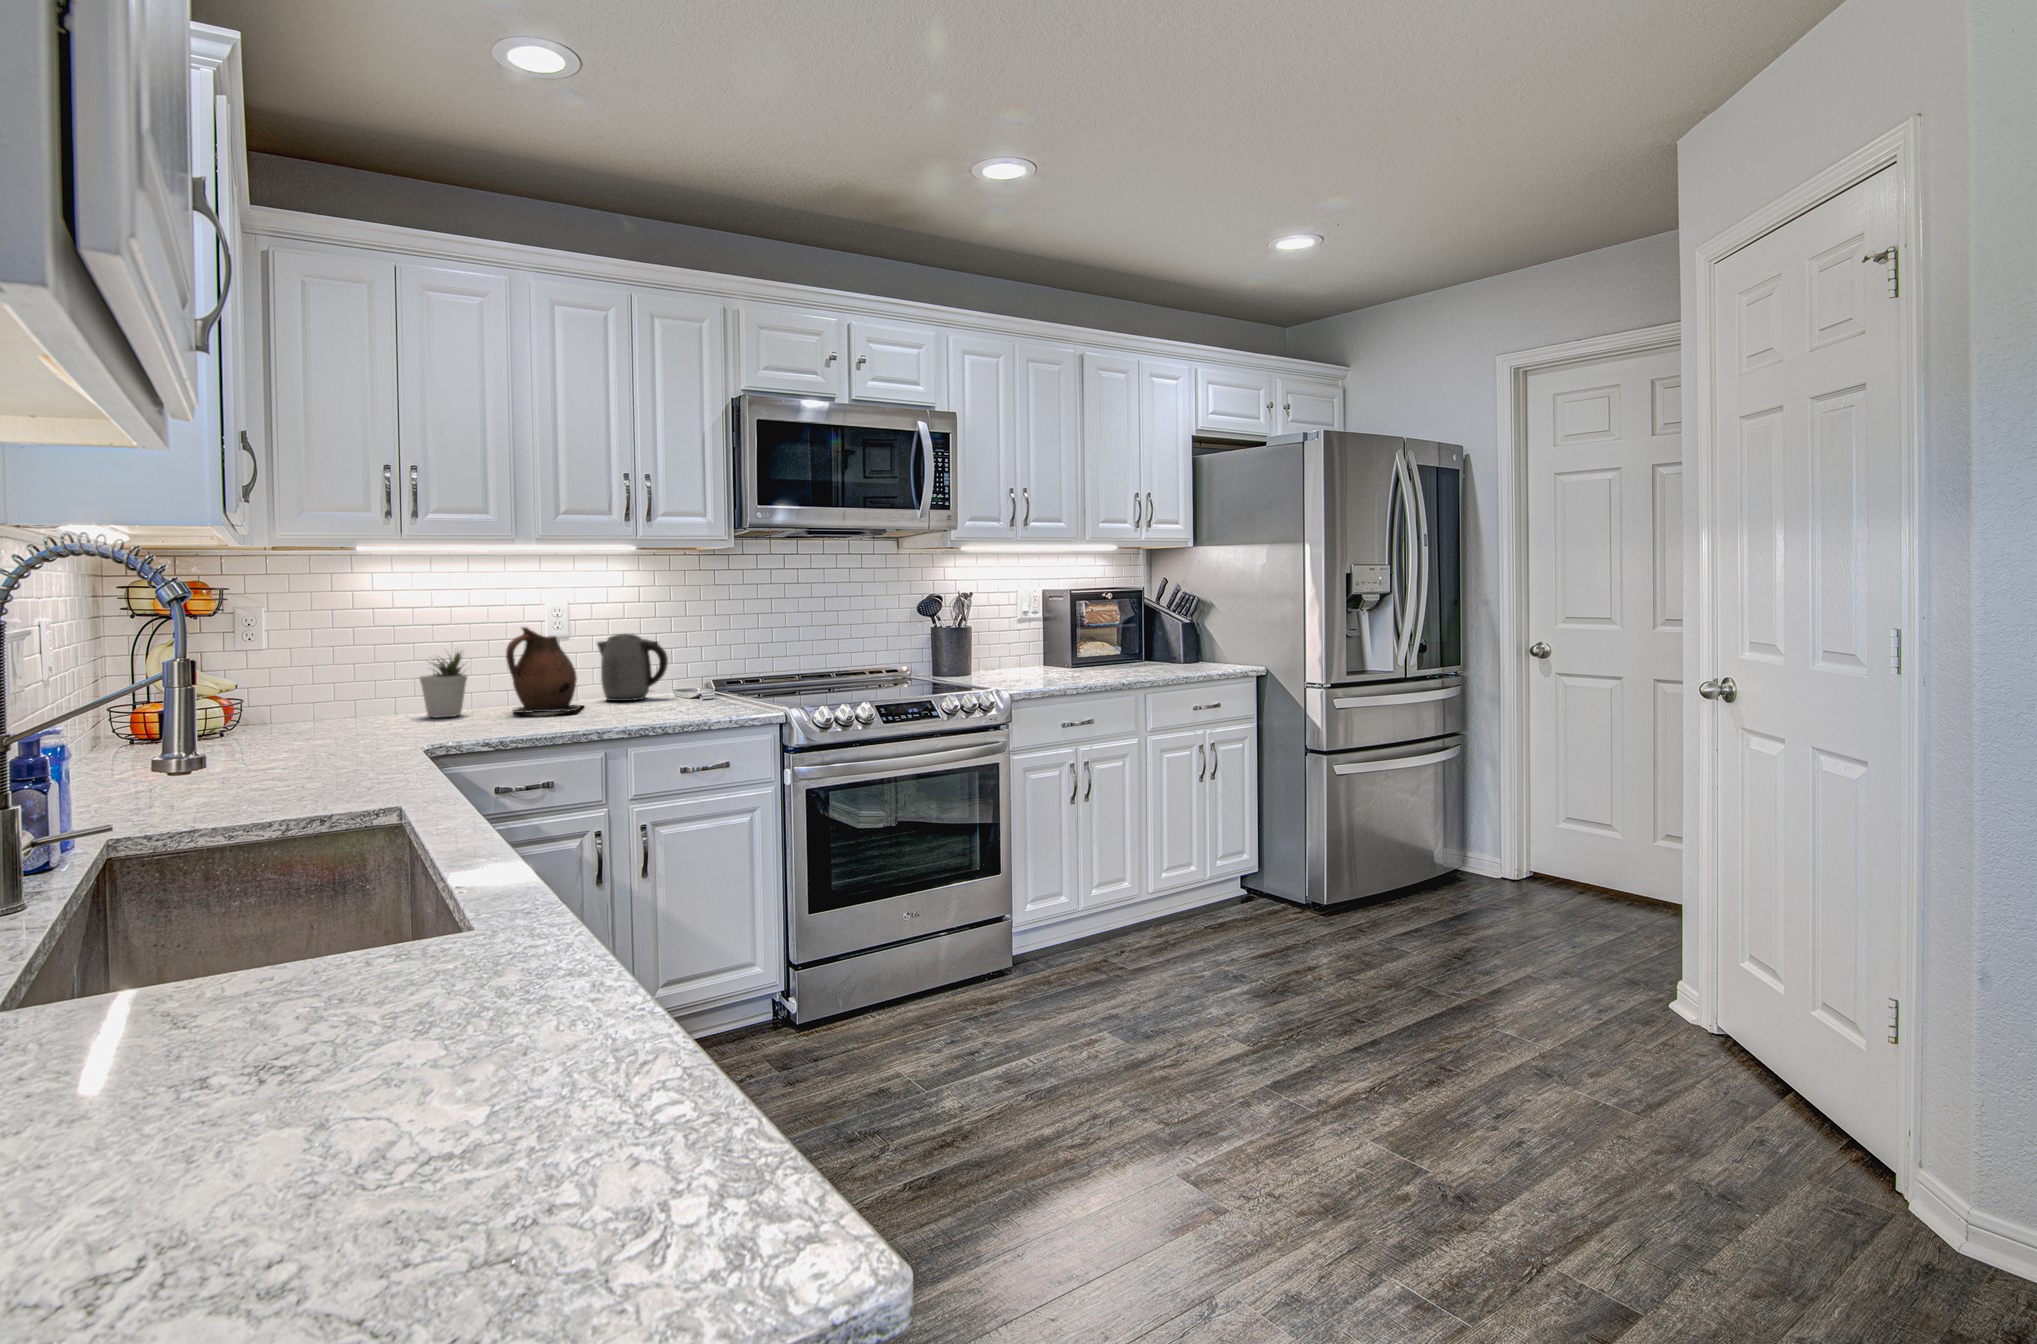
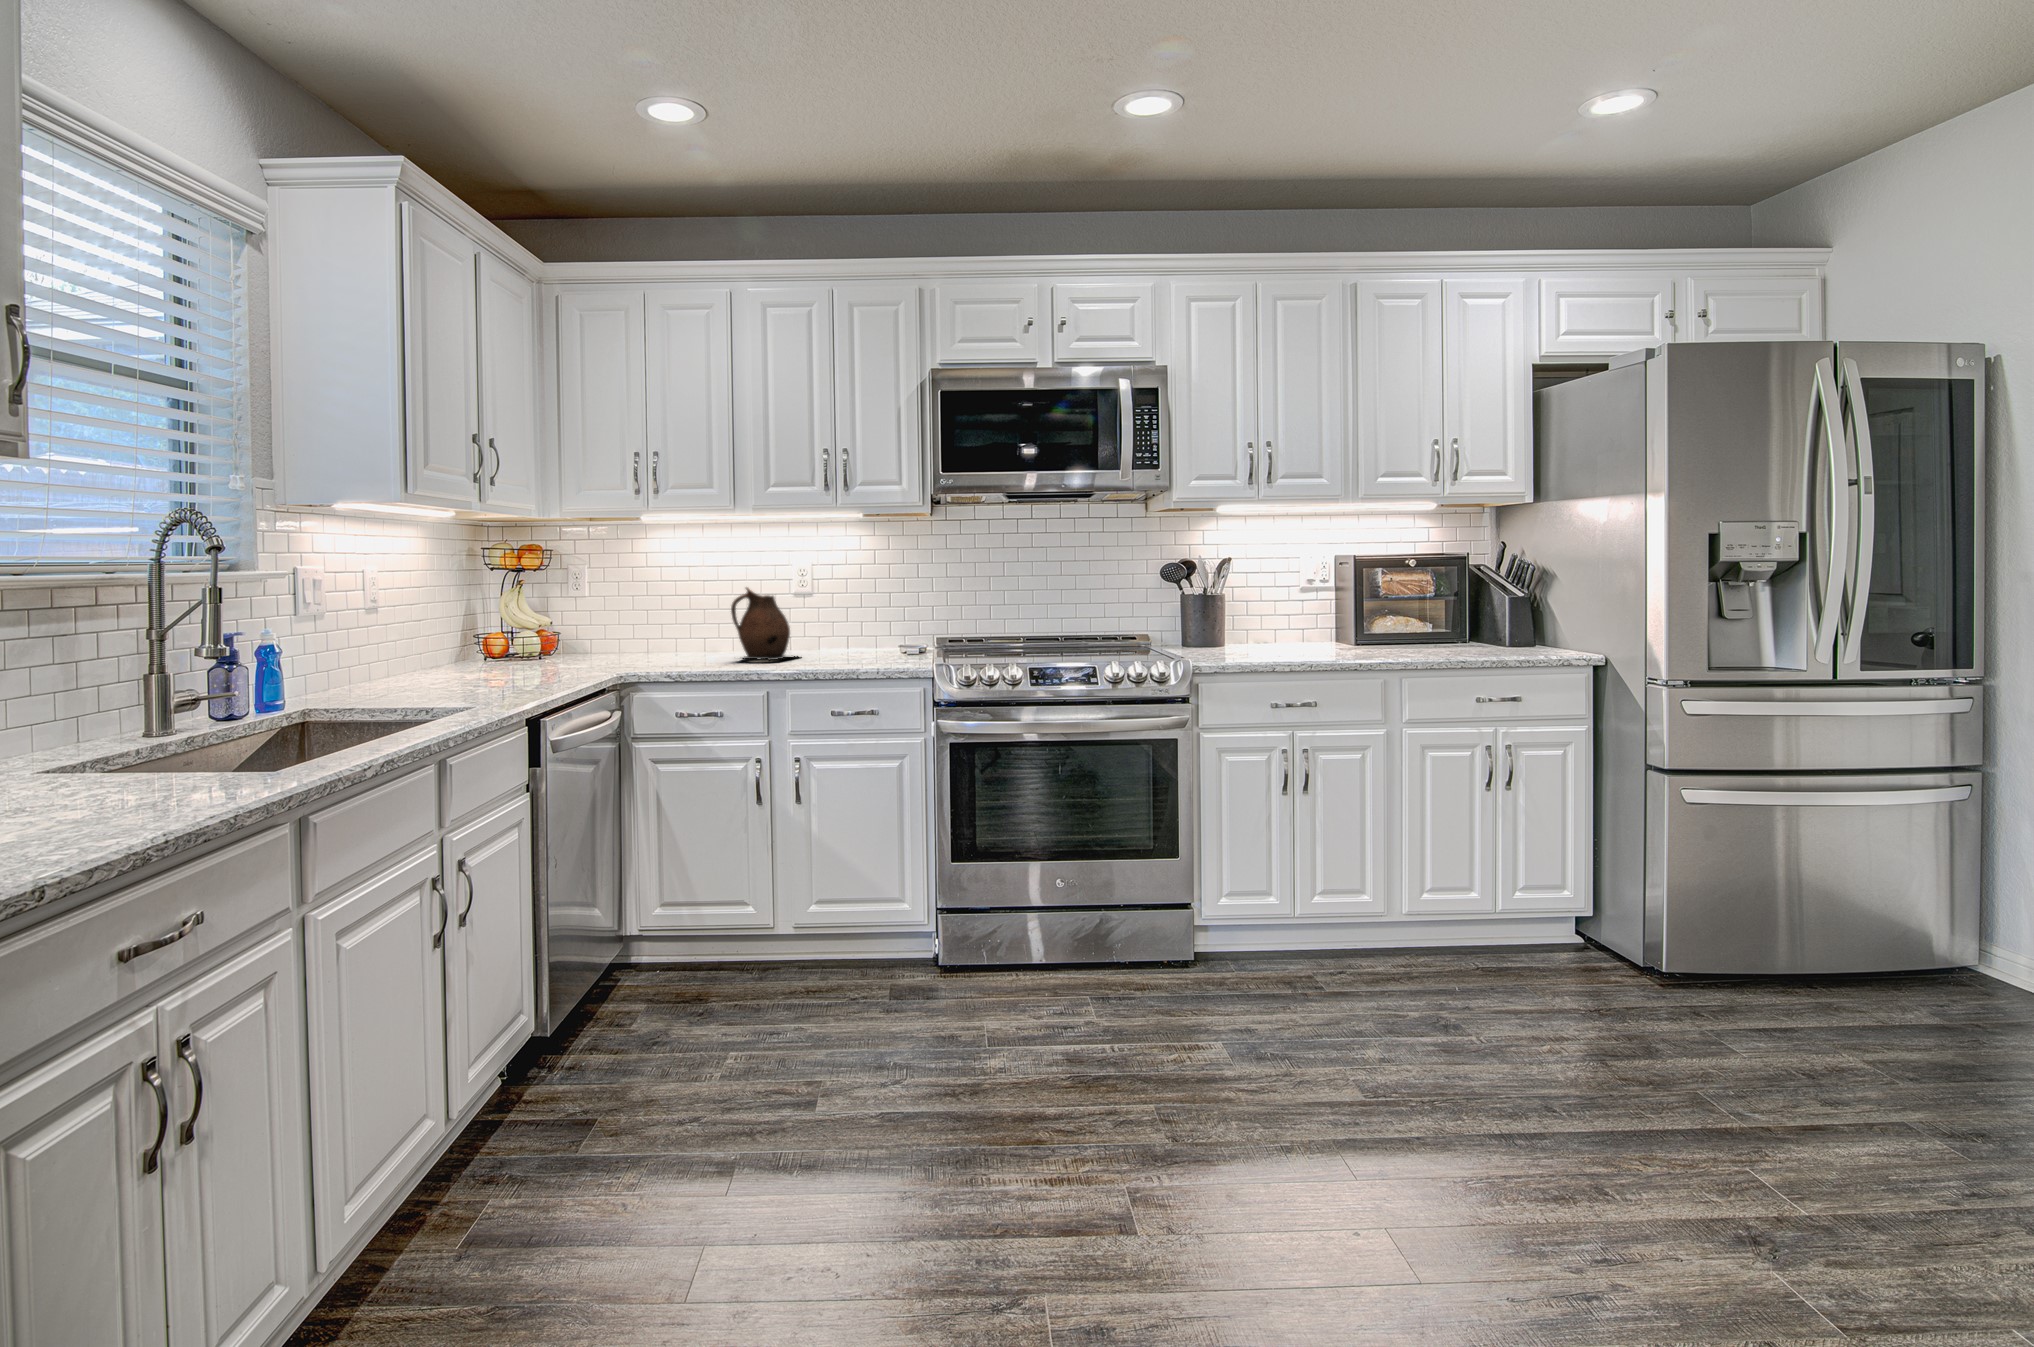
kettle: present [597,634,668,701] -> none [825,596,881,655]
potted plant: present [420,652,467,718] -> none [675,603,712,660]

